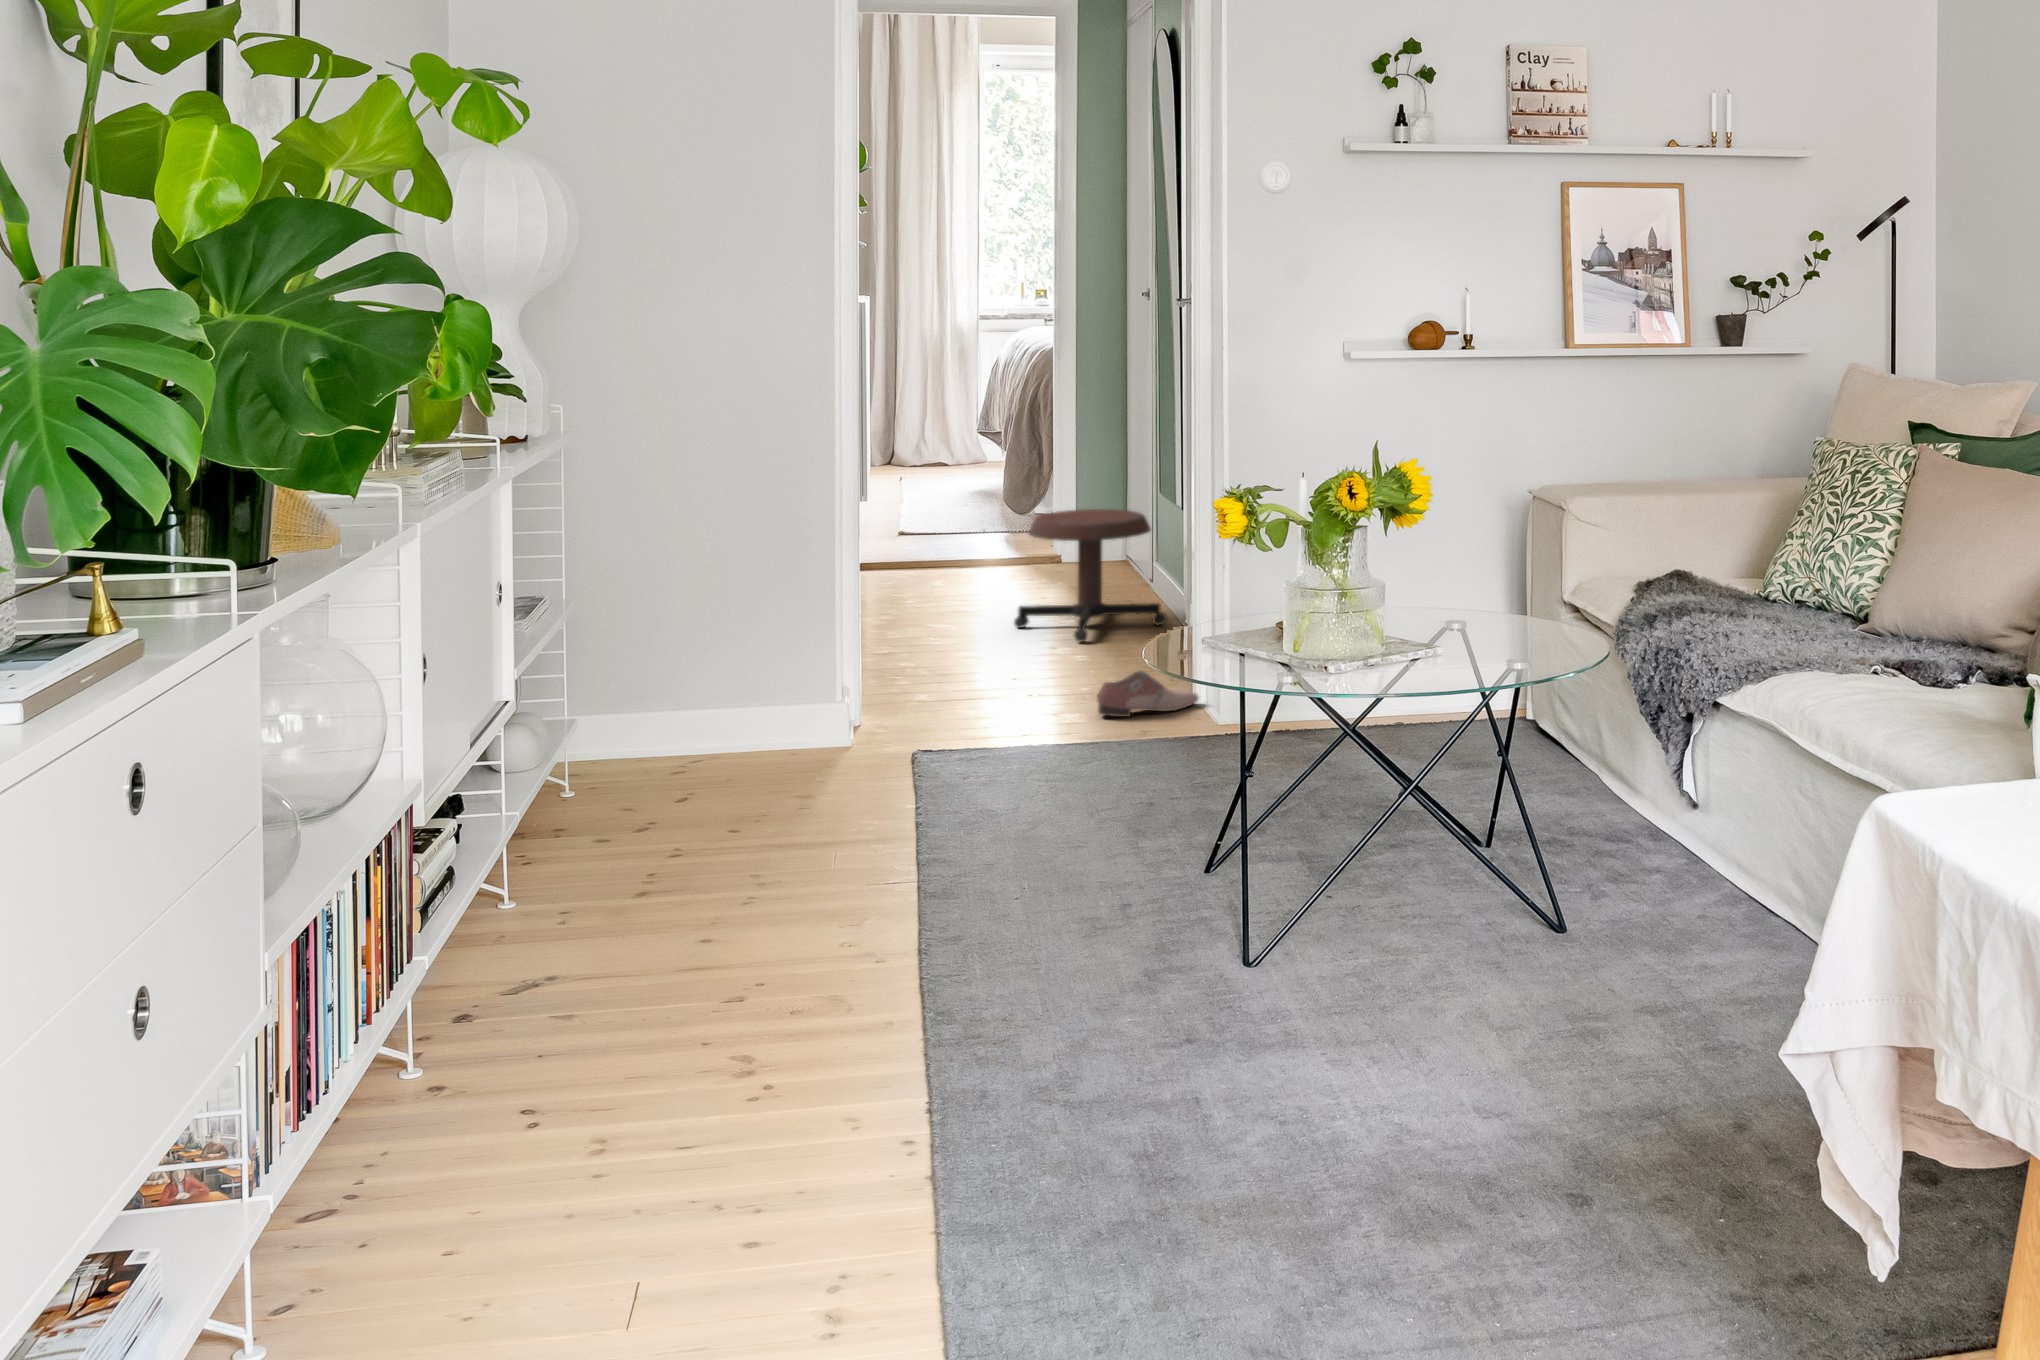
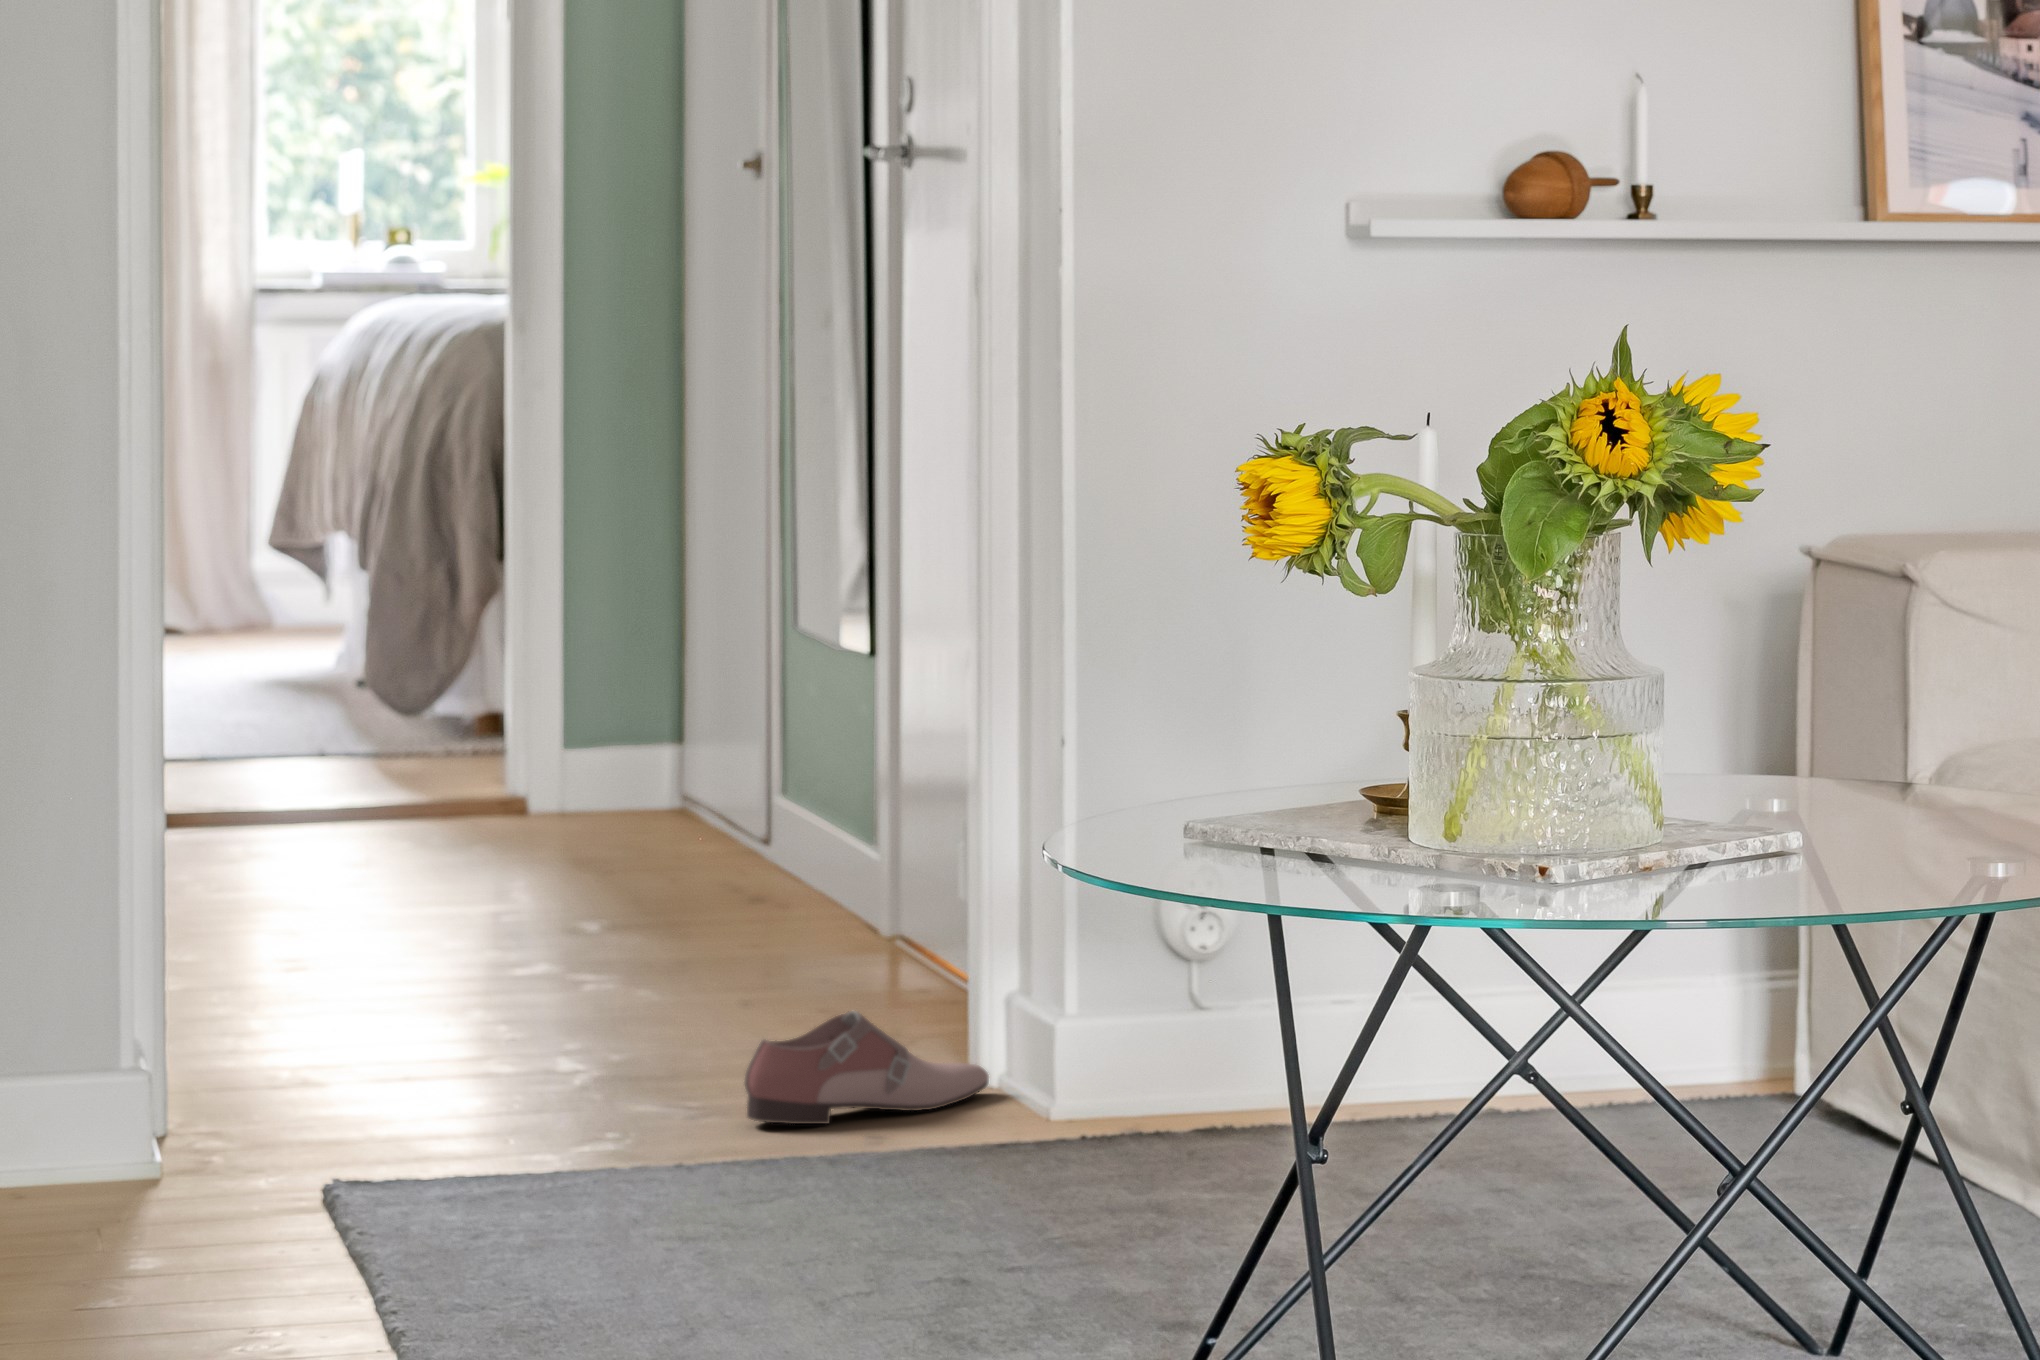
stool: present [1014,509,1167,642] -> none [468,659,849,973]

